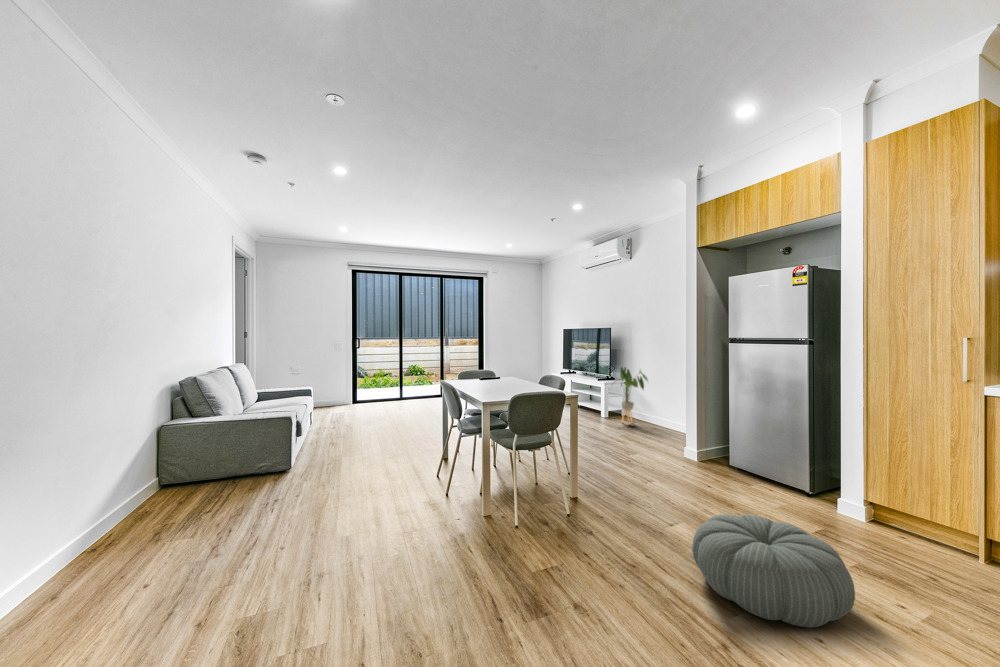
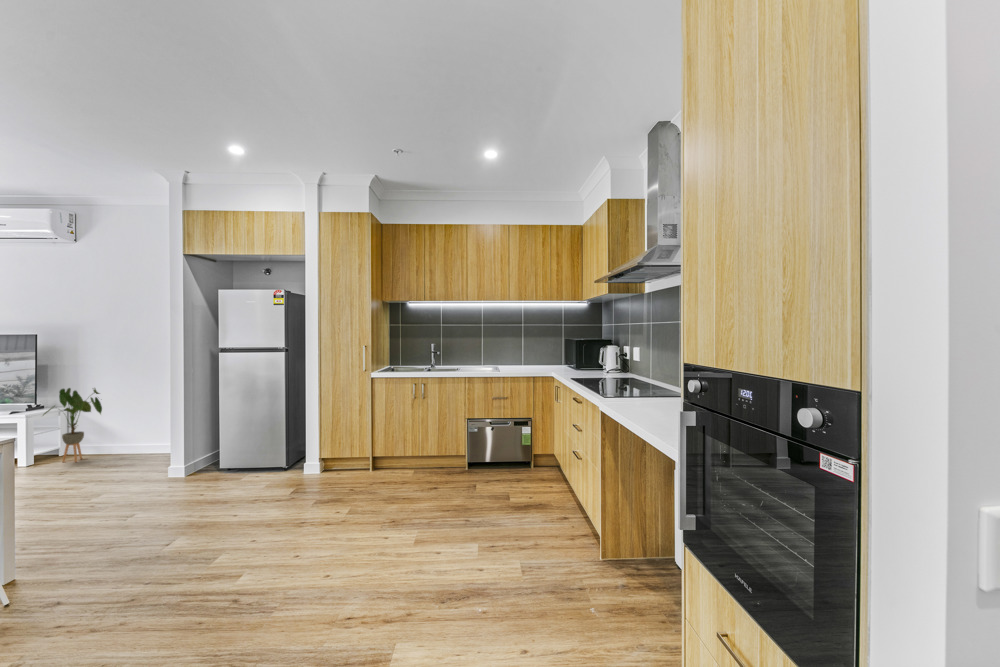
pouf: present [692,514,855,627] -> none [198,491,318,570]

